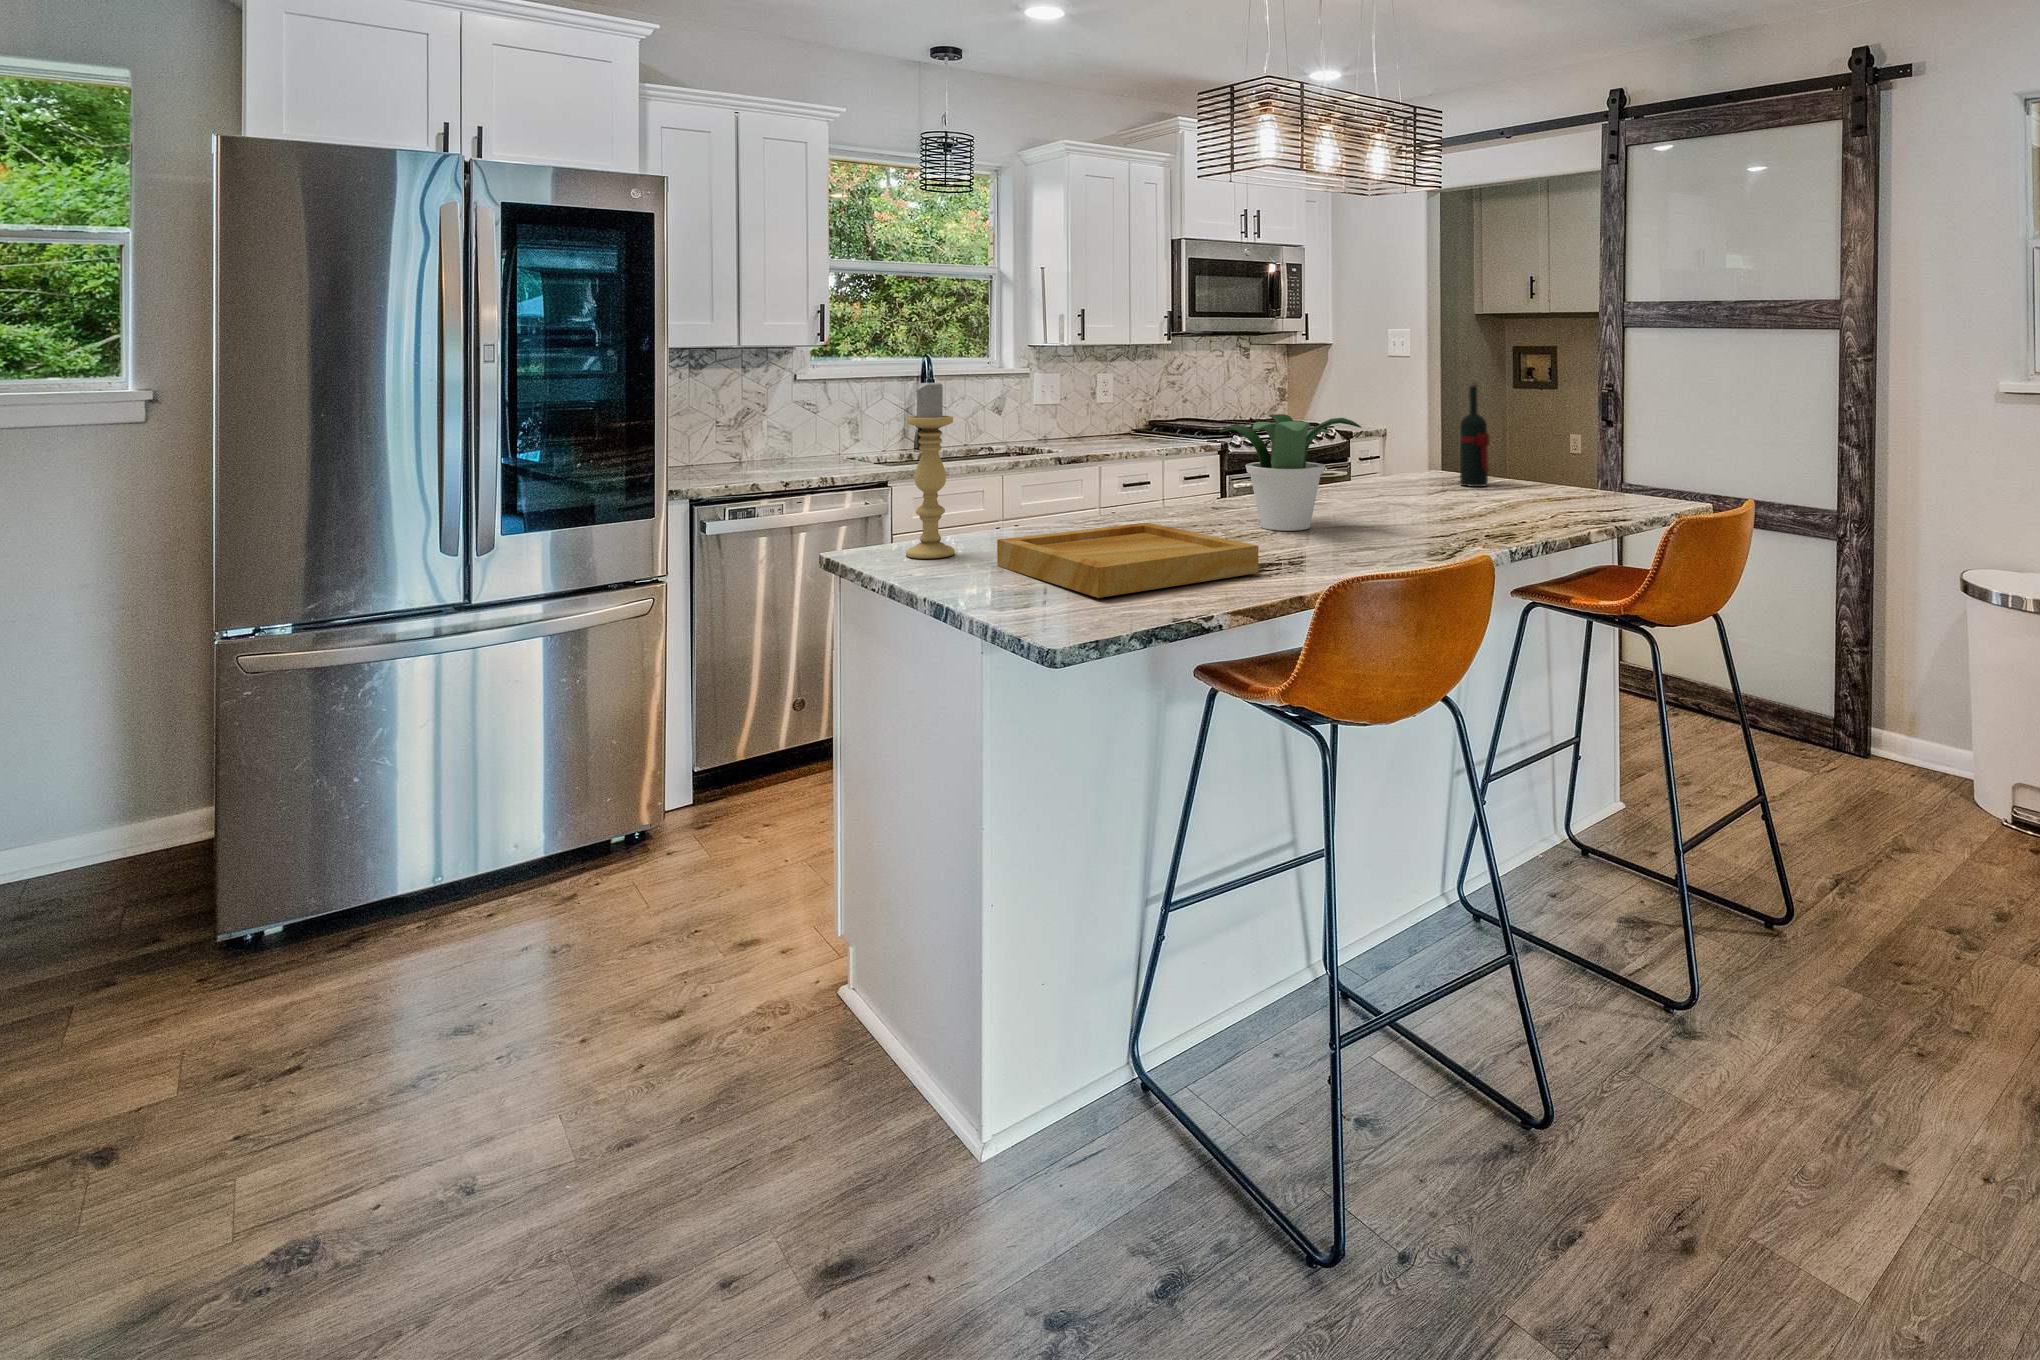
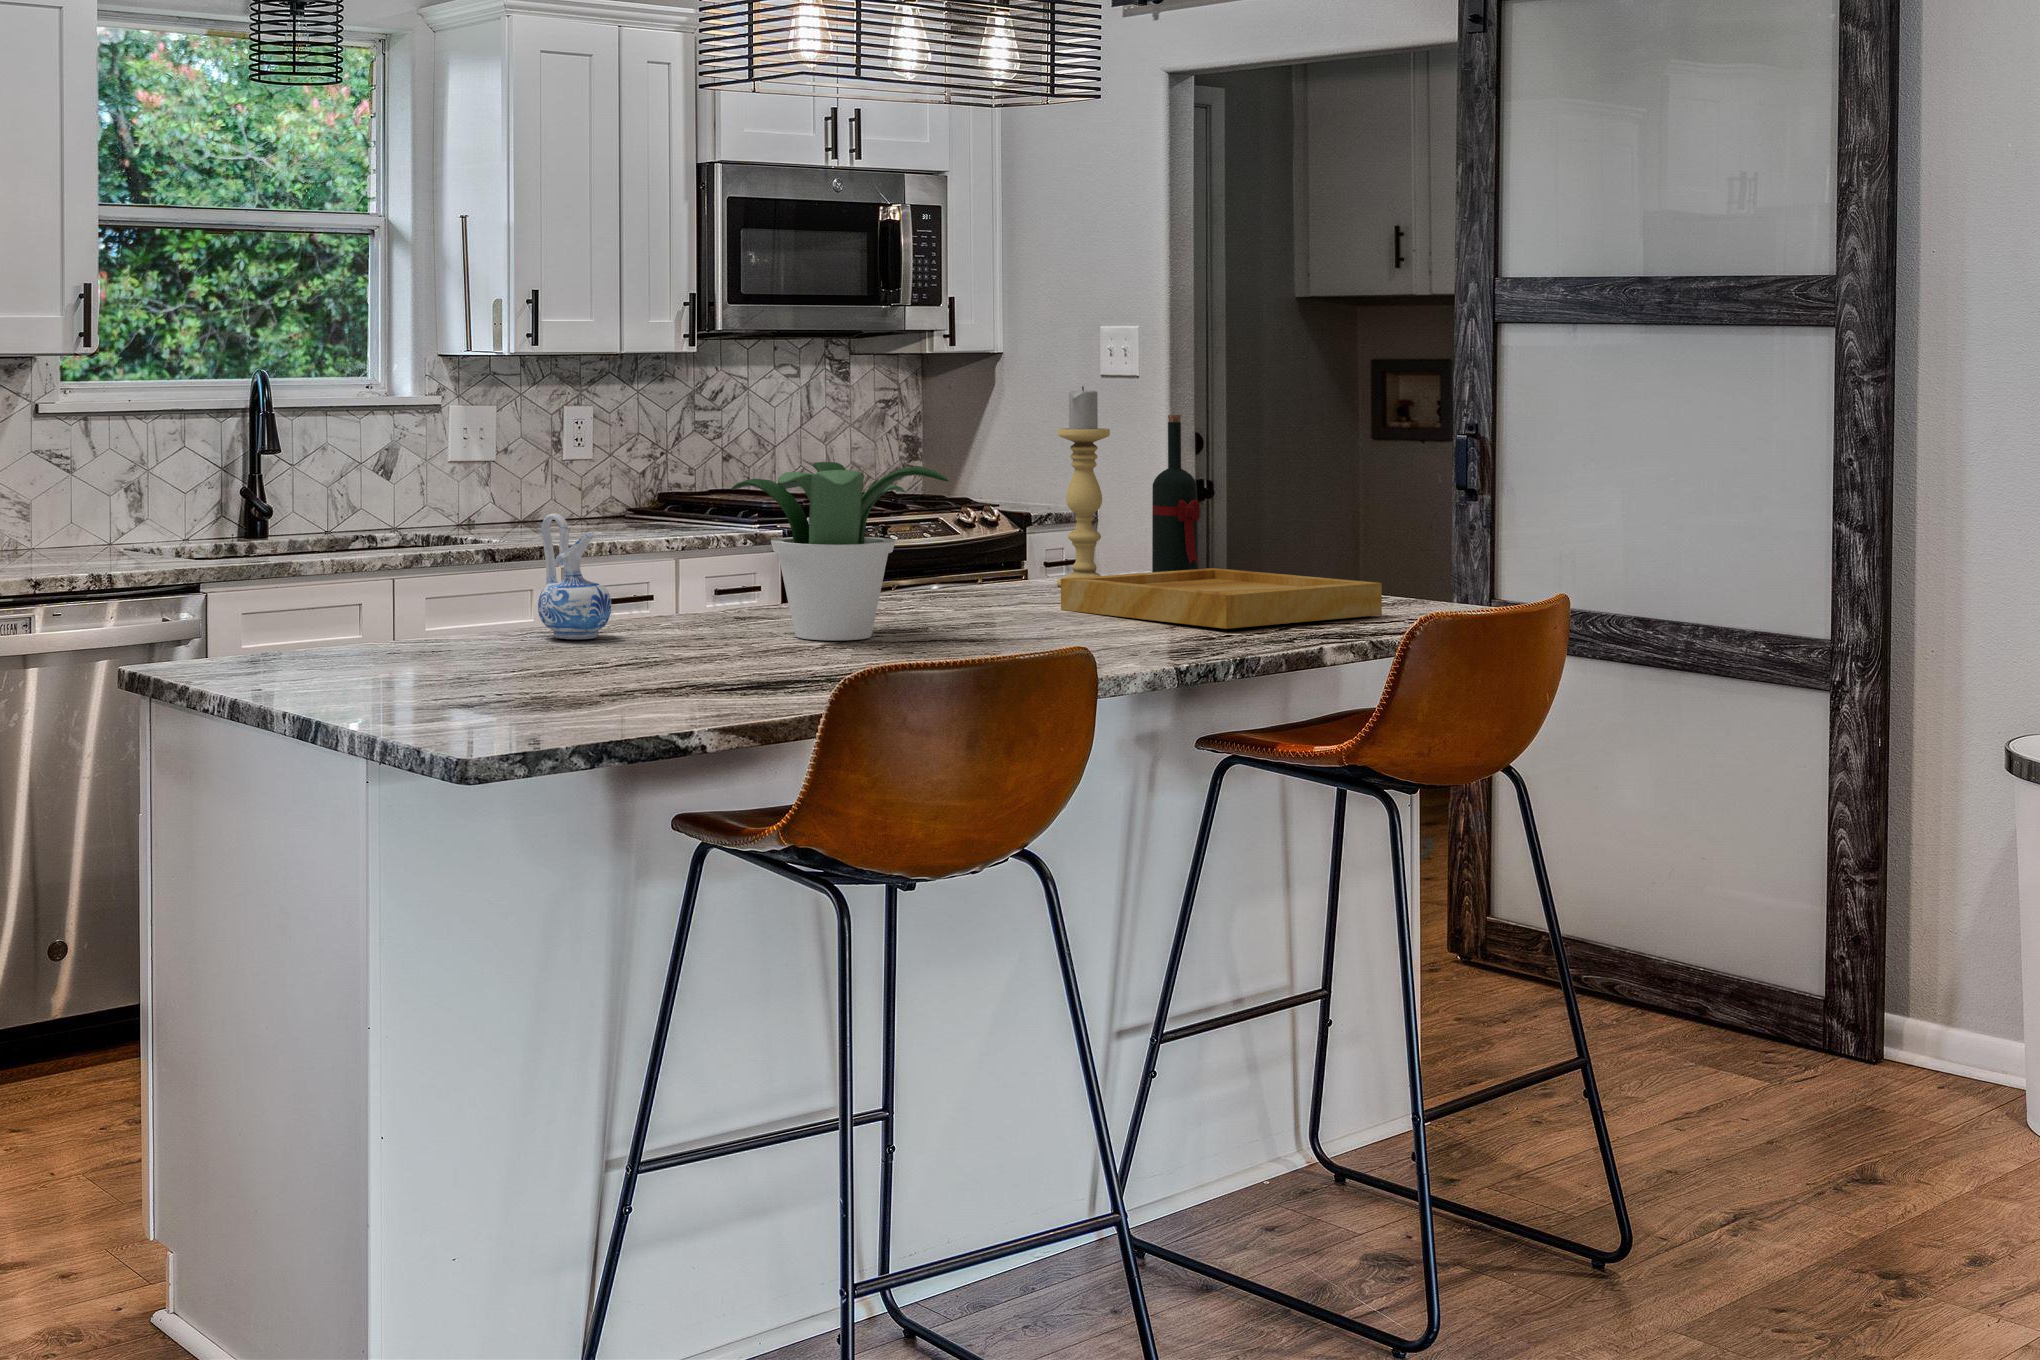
candle holder: present [906,379,955,559] -> present [1057,386,1110,586]
ceramic pitcher: none [1096,449,1143,531] -> present [538,513,611,639]
tray: present [997,523,1259,598] -> present [1061,568,1382,629]

